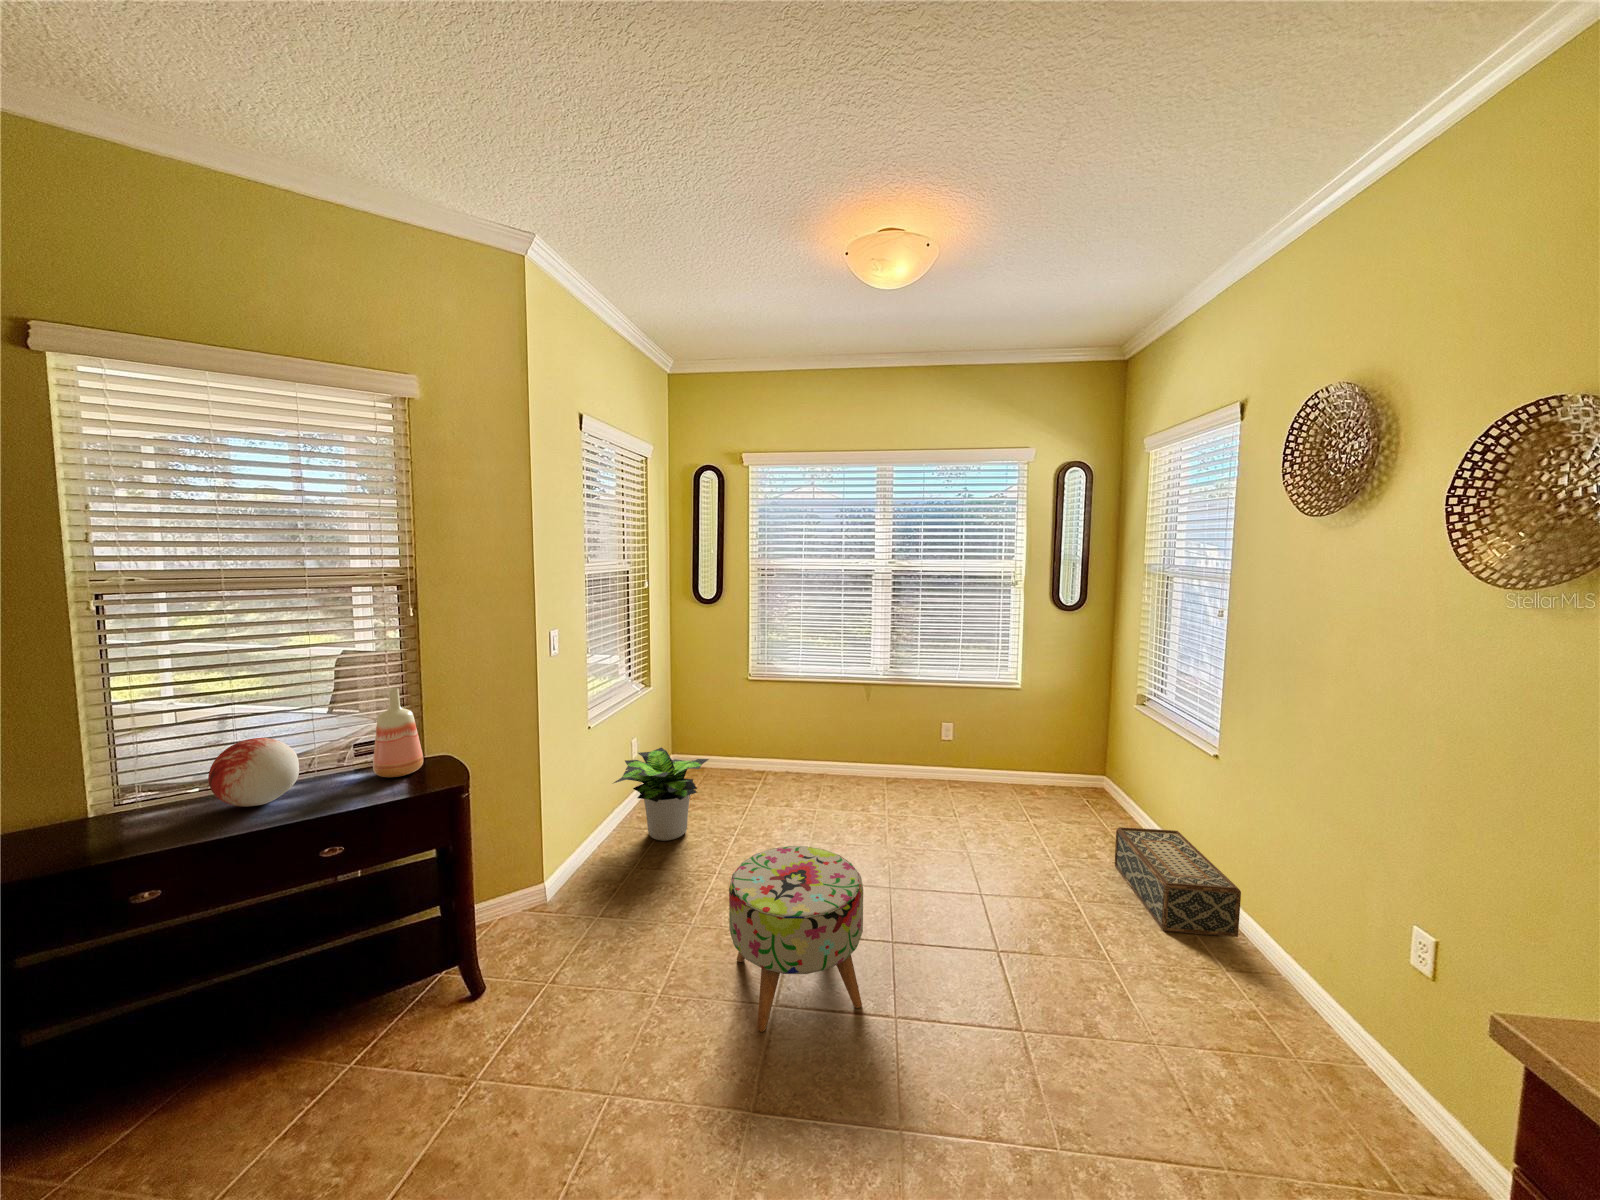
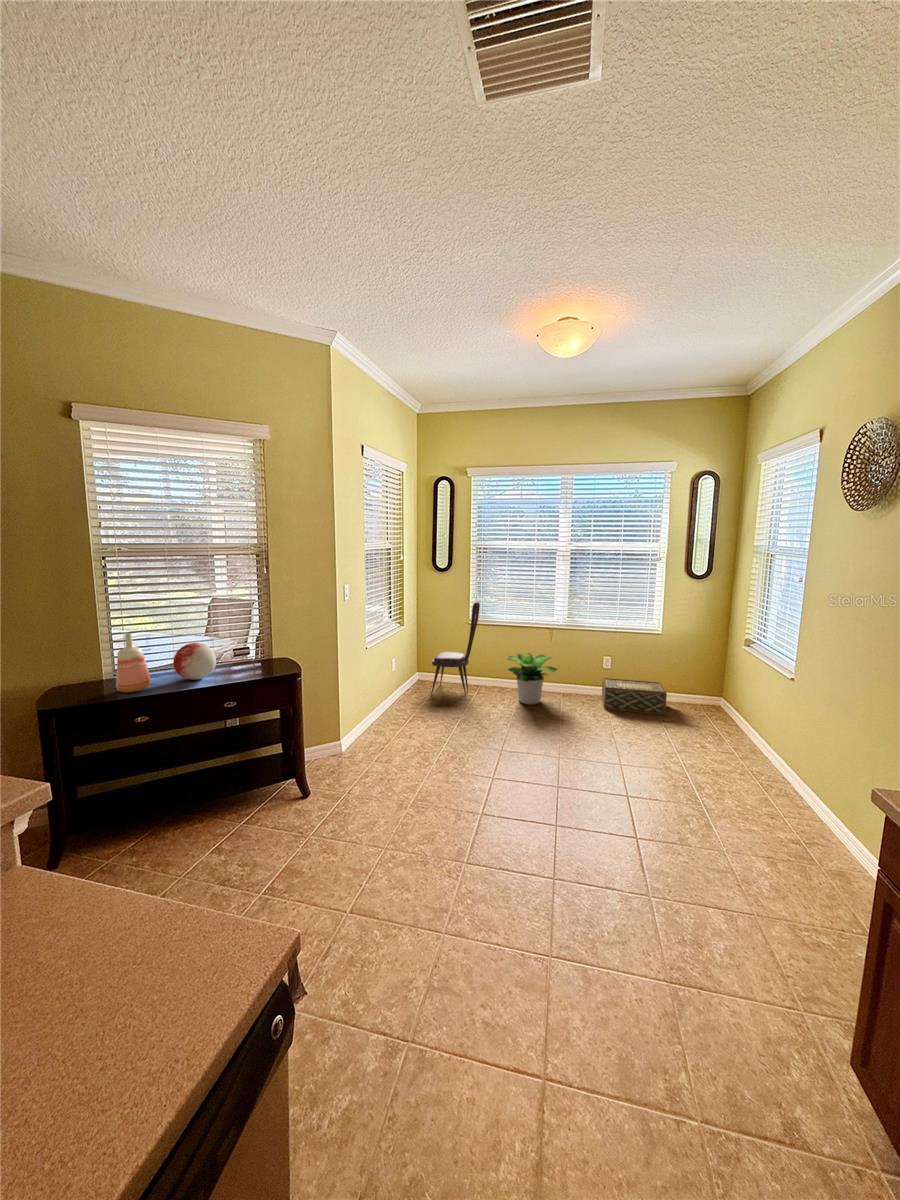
dining chair: none [693,646,765,790] -> present [431,602,480,695]
vase: present [373,688,423,777] -> present [116,633,151,693]
potted plant: present [614,747,709,841] -> present [508,653,558,704]
woven basket: present [1115,827,1241,937] -> present [602,678,667,715]
ottoman: present [729,846,863,1032] -> none [454,723,536,825]

